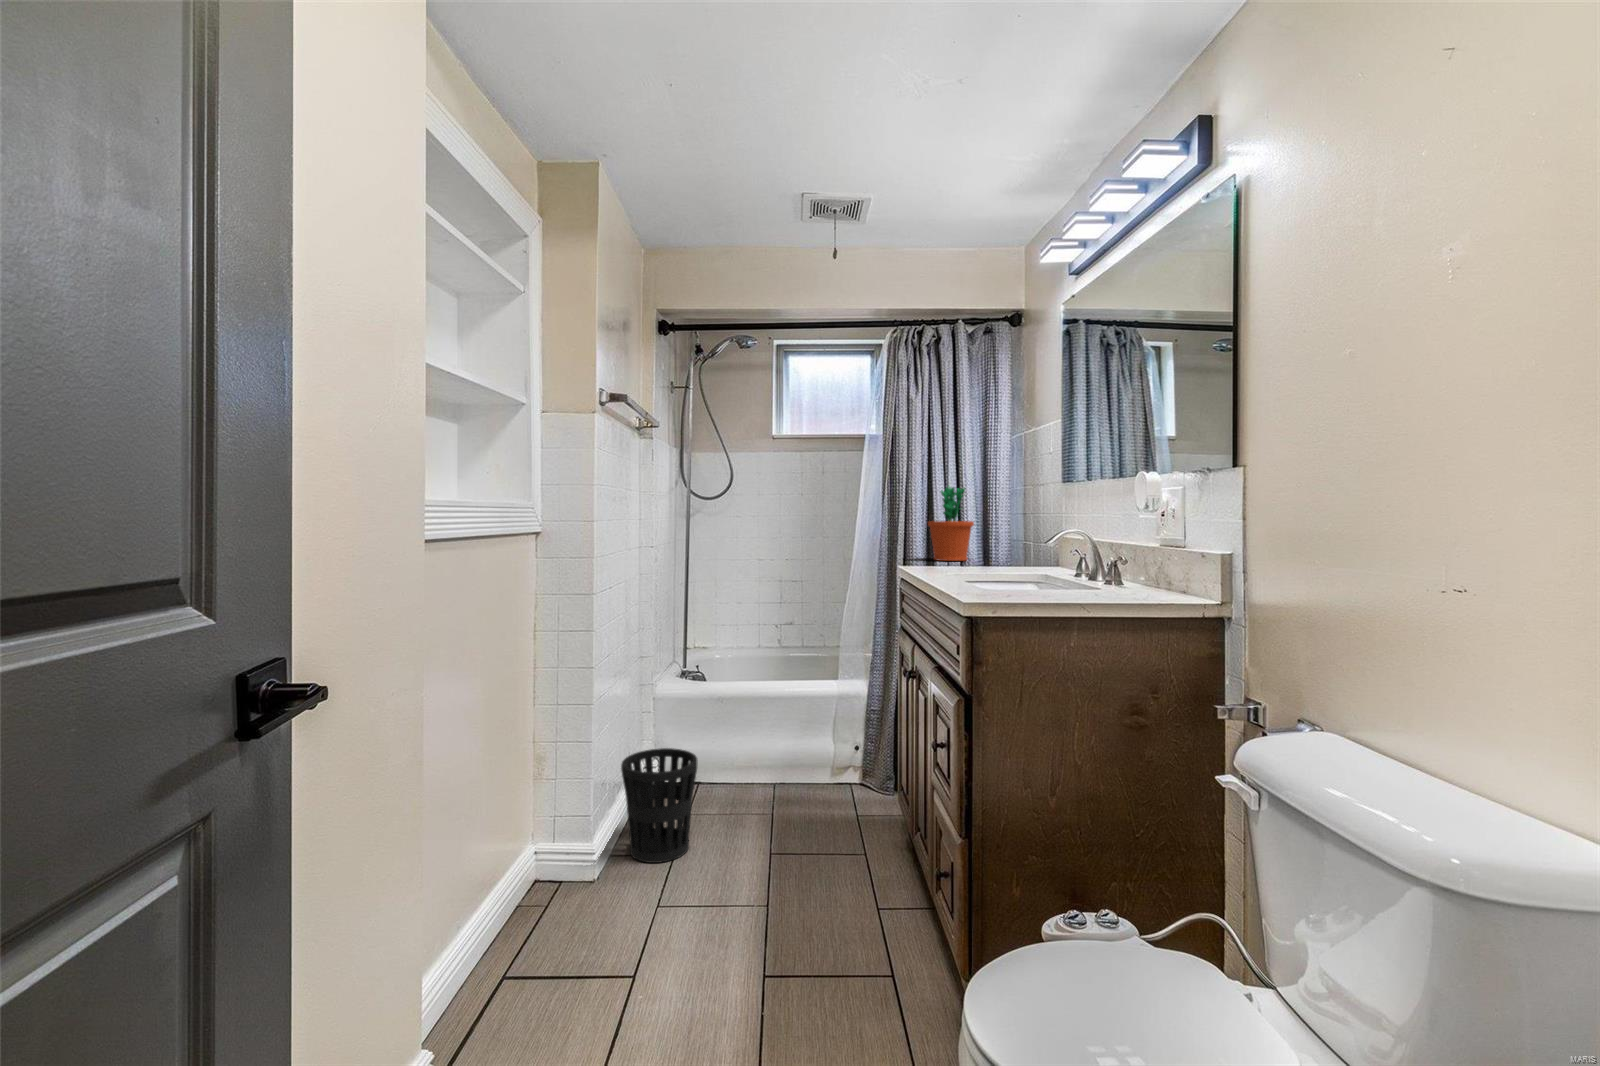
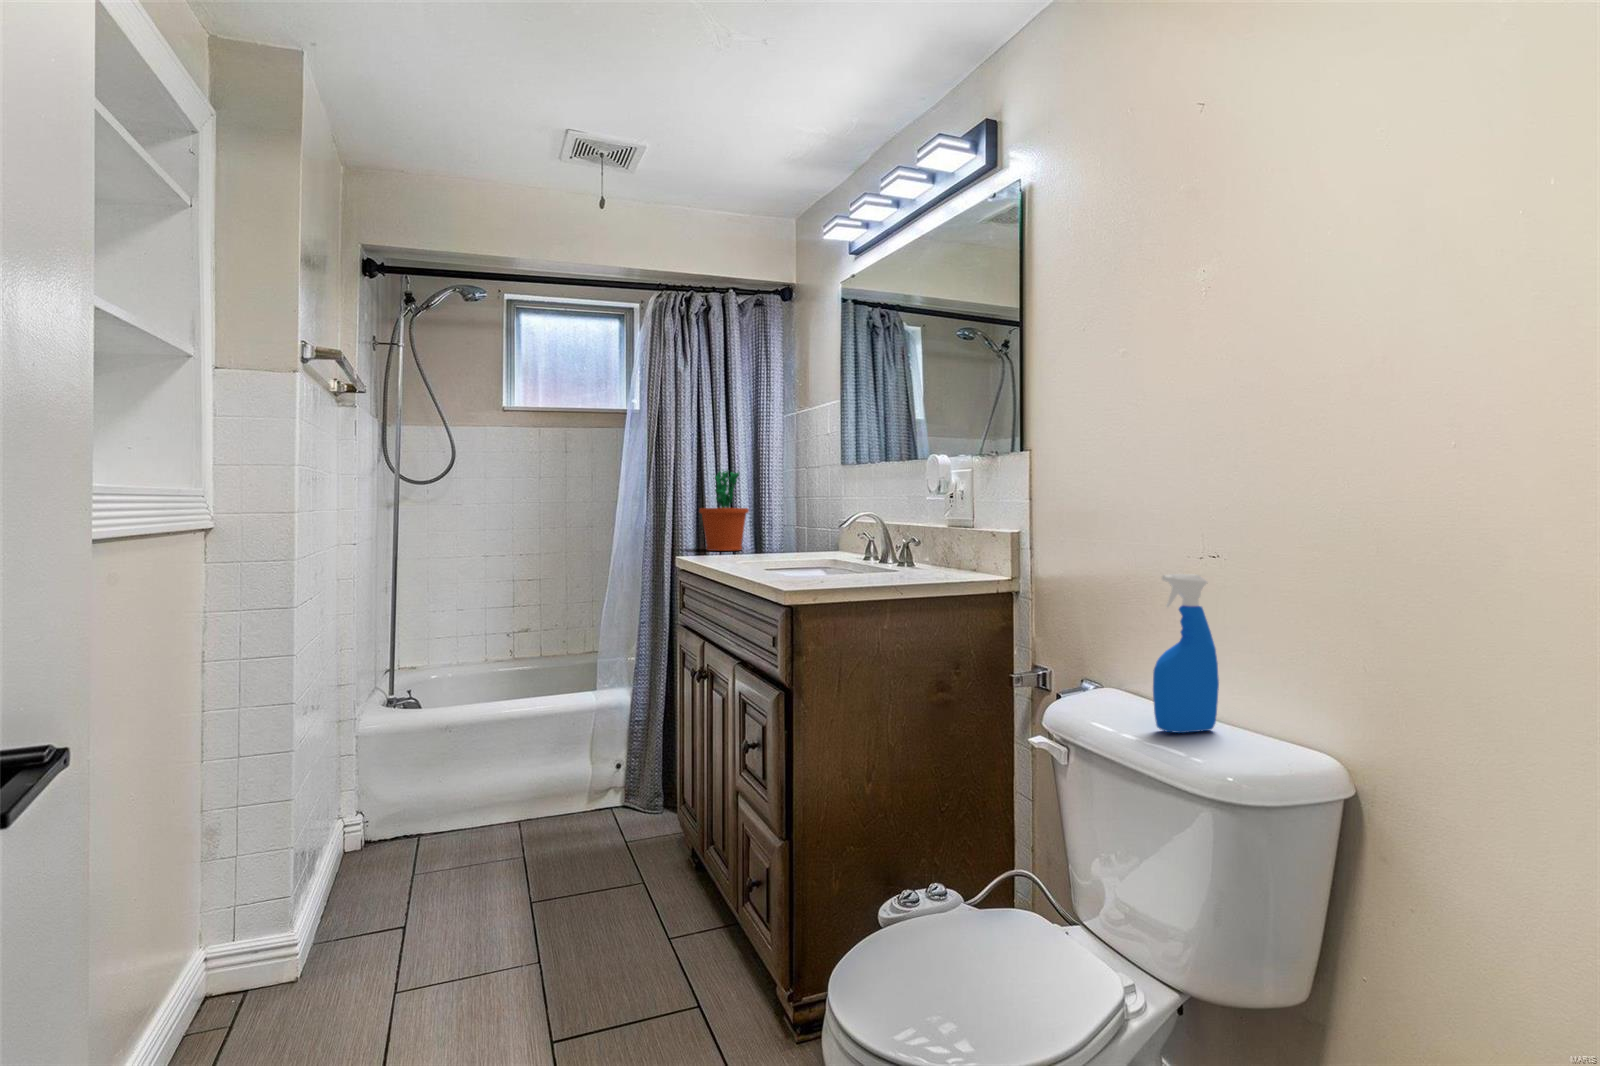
spray bottle: none [1356,609,1455,799] -> present [1153,574,1219,733]
wastebasket: present [621,748,698,863] -> none [327,794,435,944]

